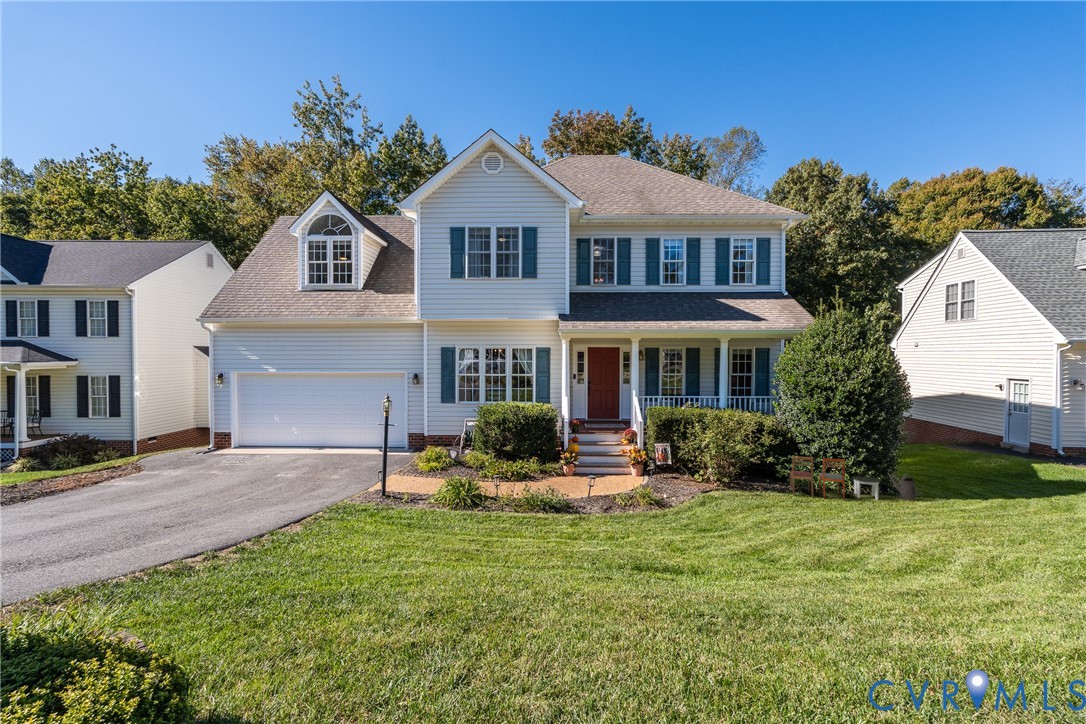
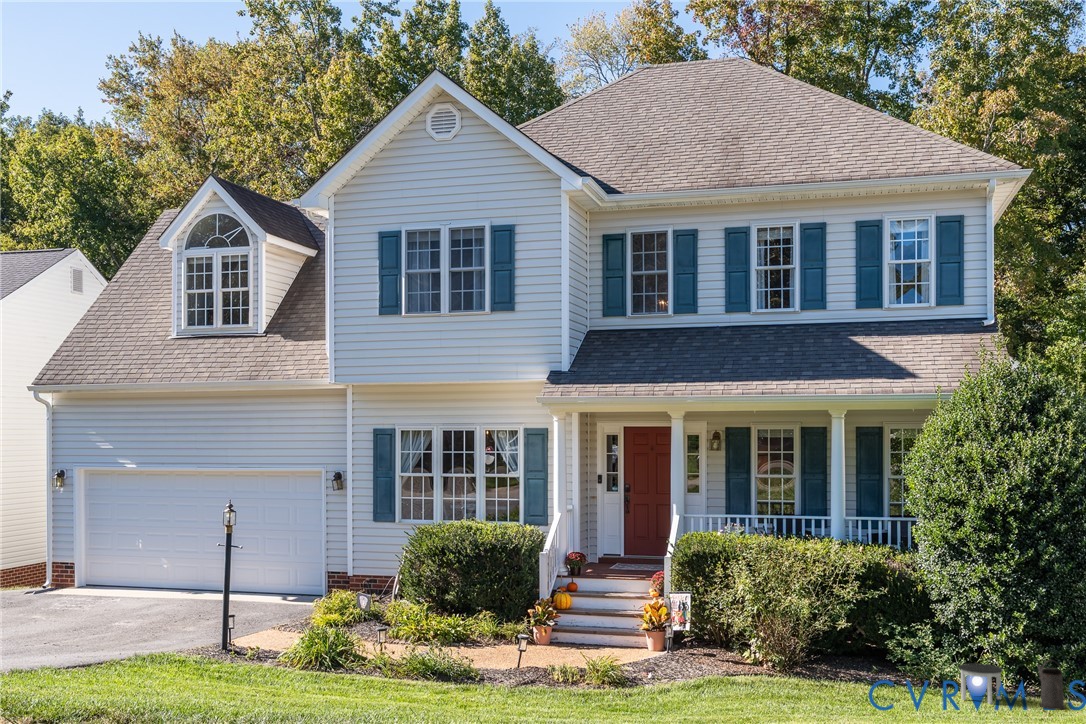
chair: present [790,456,845,501] -> none [850,622,939,702]

